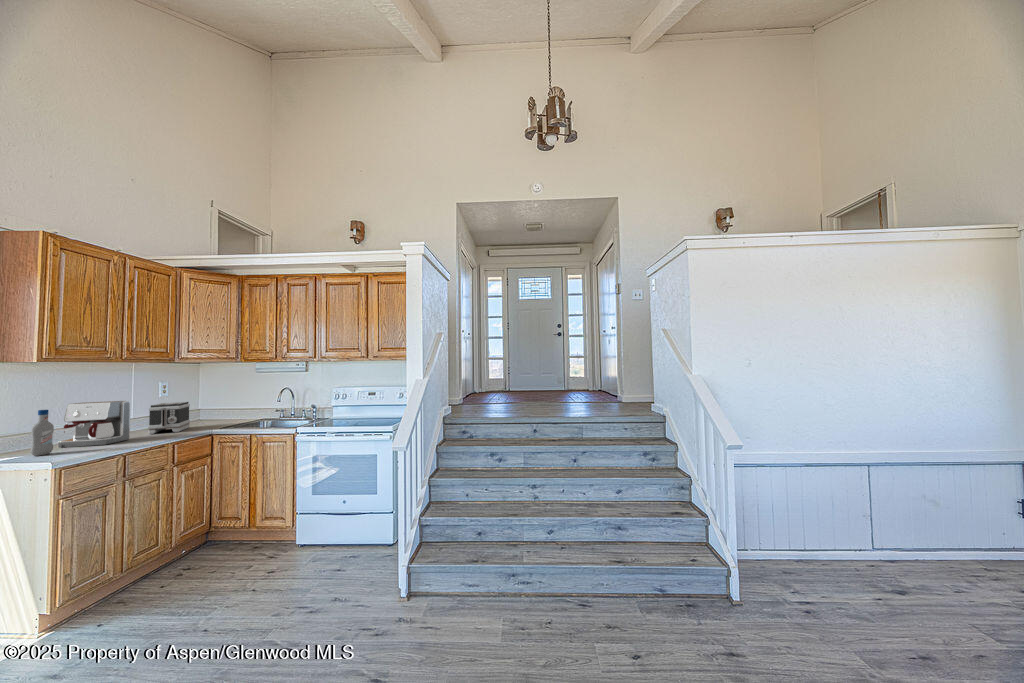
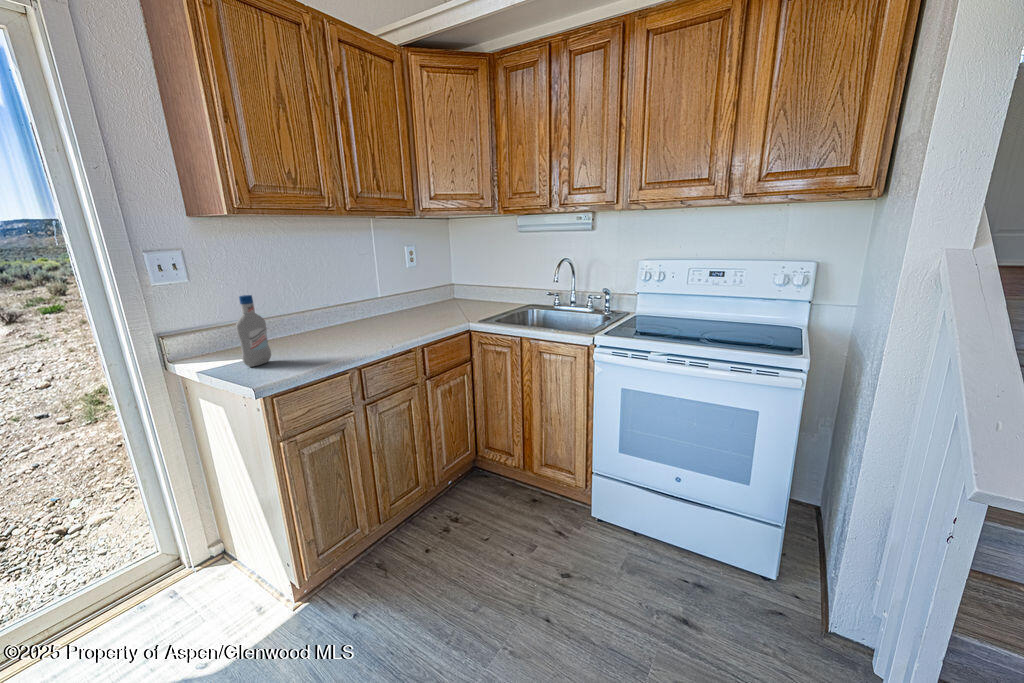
coffee maker: present [58,401,130,448] -> none [286,278,369,347]
toaster: present [148,402,190,434] -> none [390,276,442,324]

